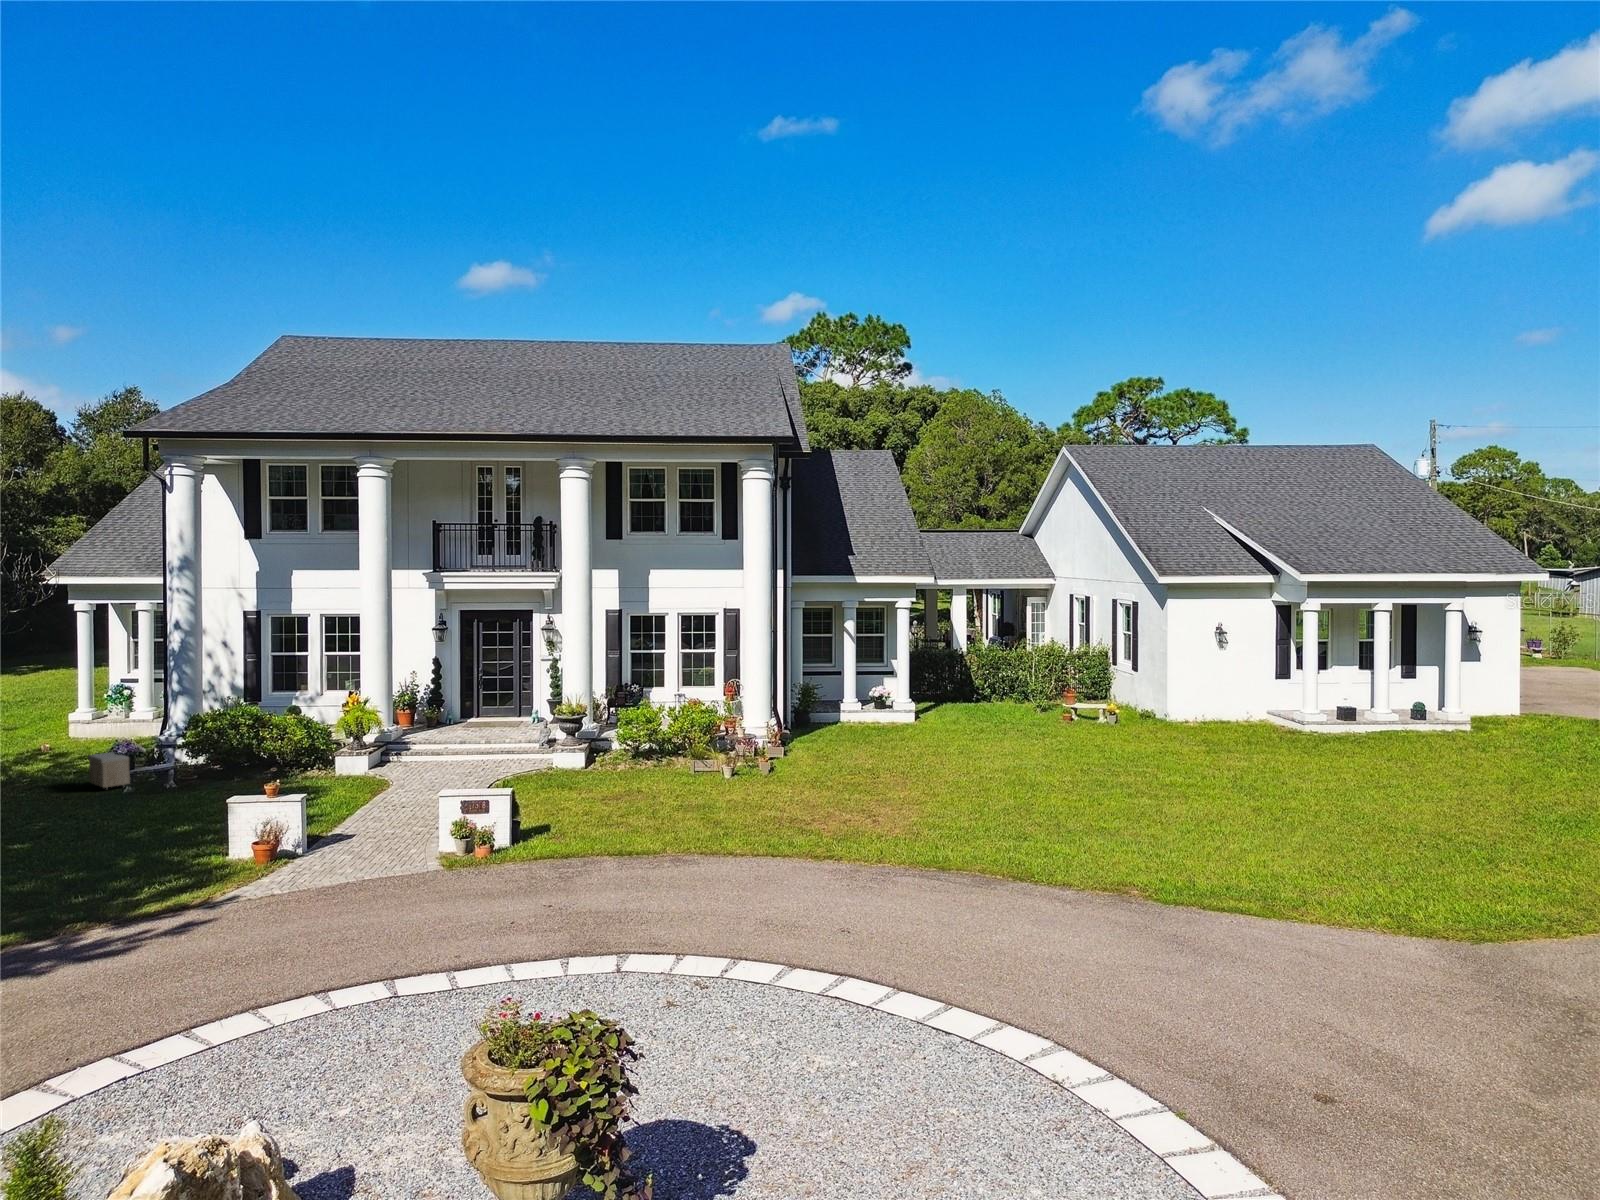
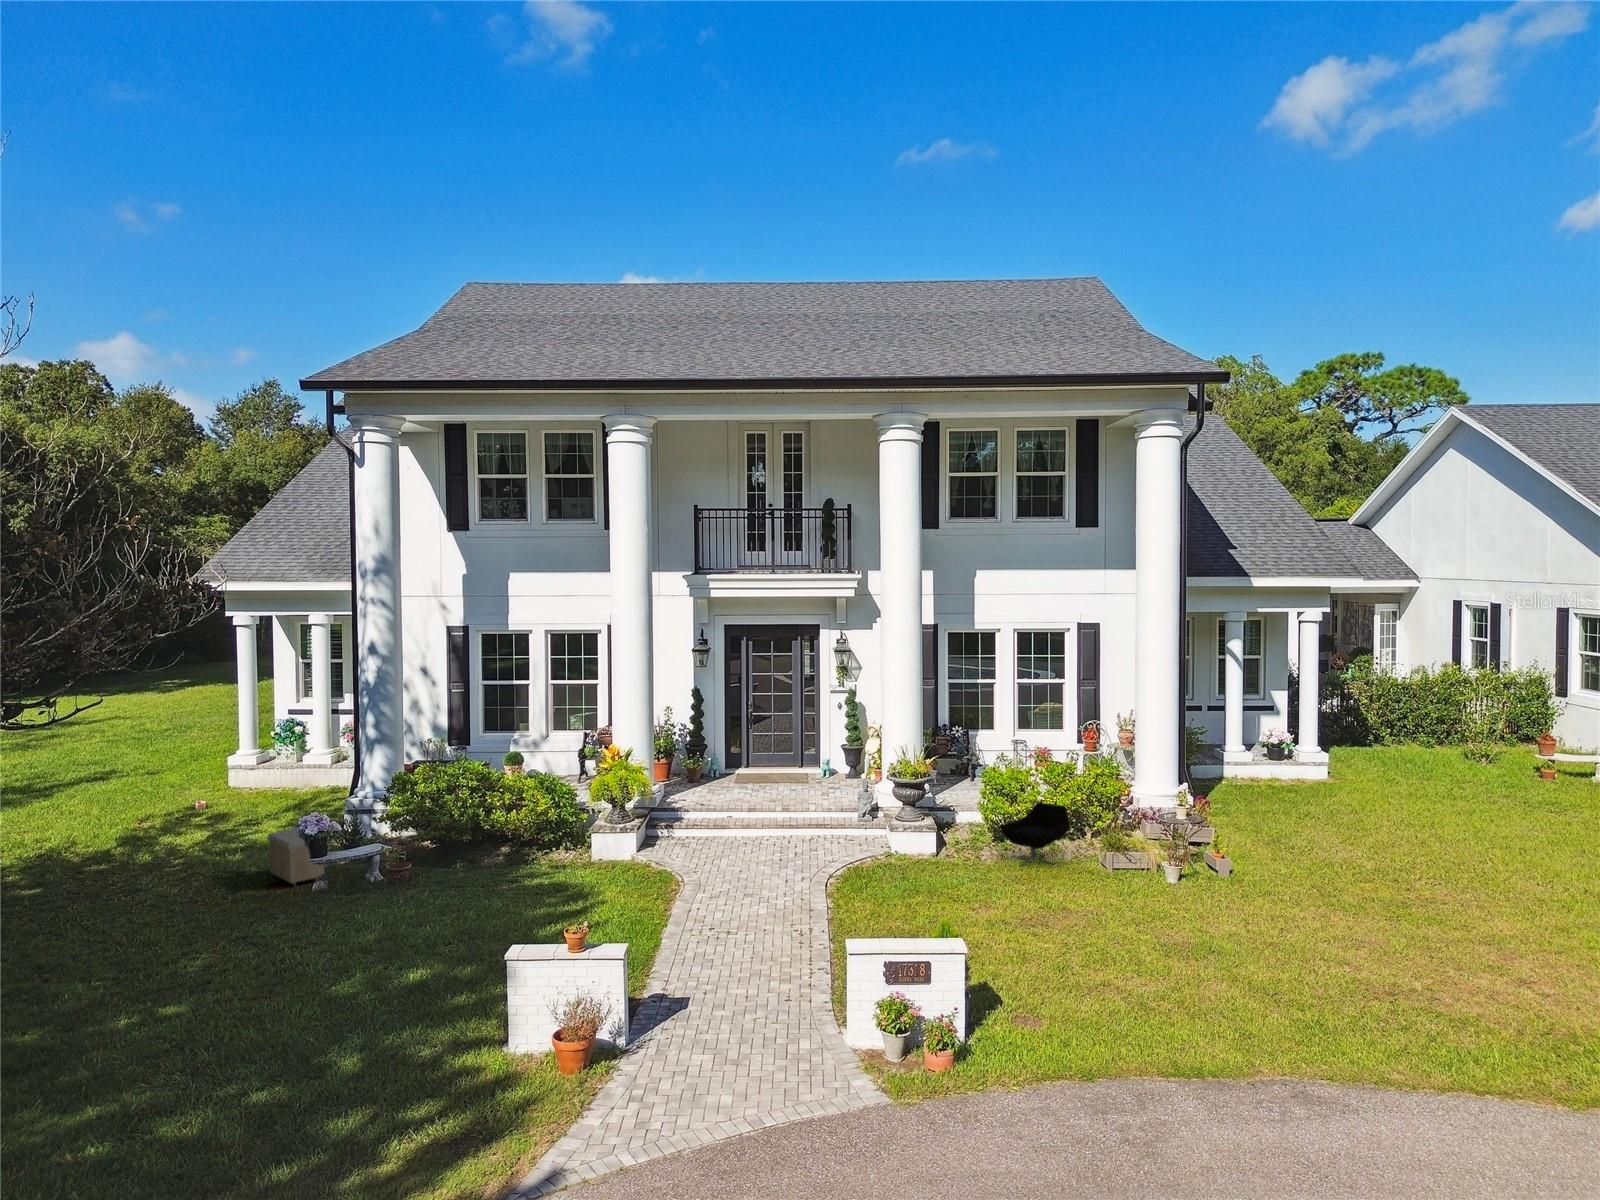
lounge chair: none [624,731,672,773] -> present [1000,802,1070,866]

